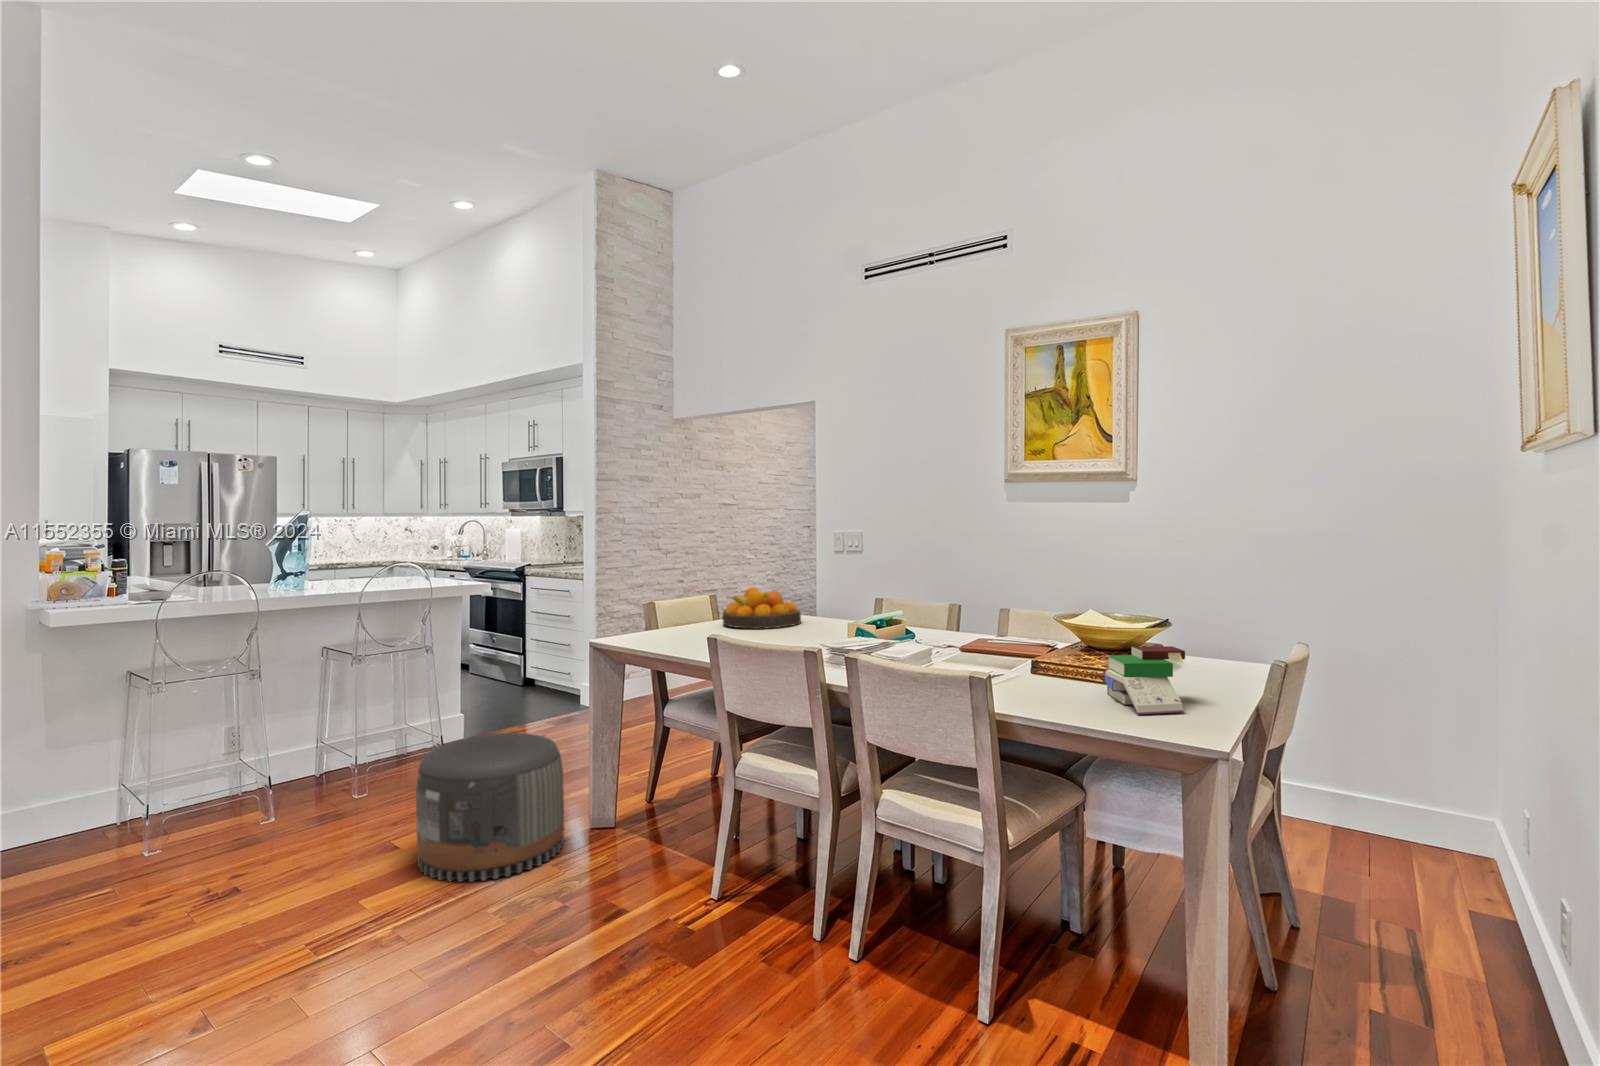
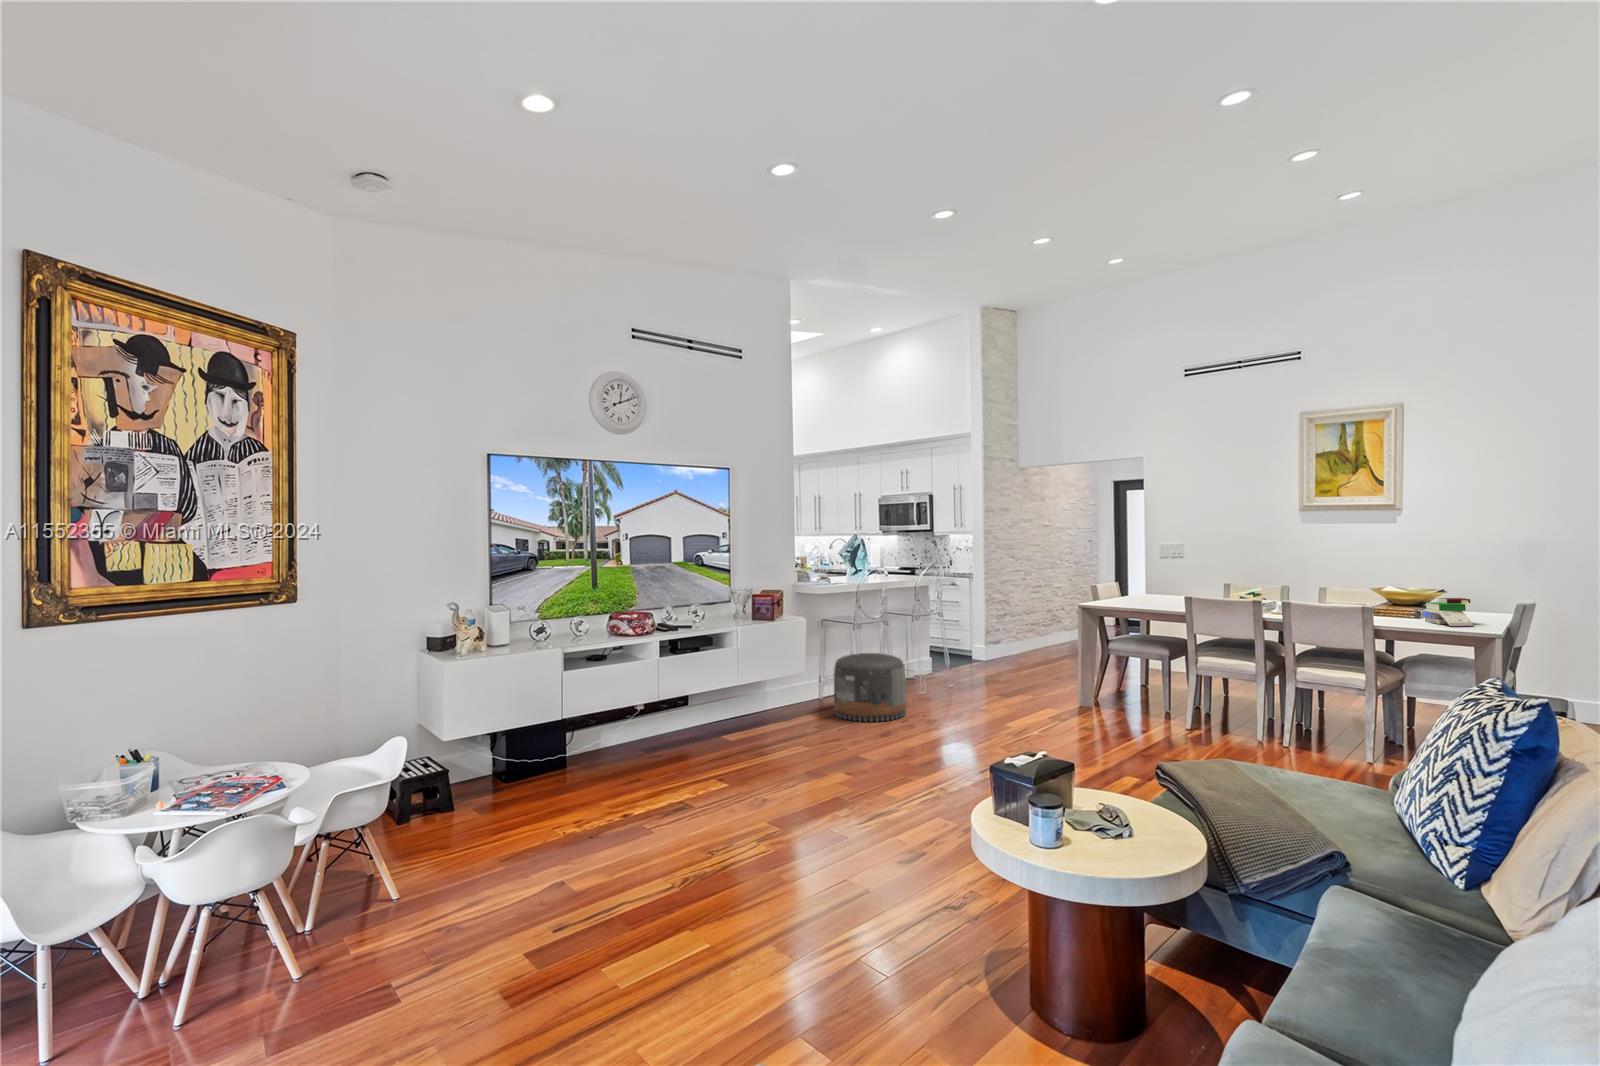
fruit bowl: present [722,587,801,629] -> none [1130,576,1182,599]
pouf: present [416,733,564,882] -> present [834,653,906,722]

